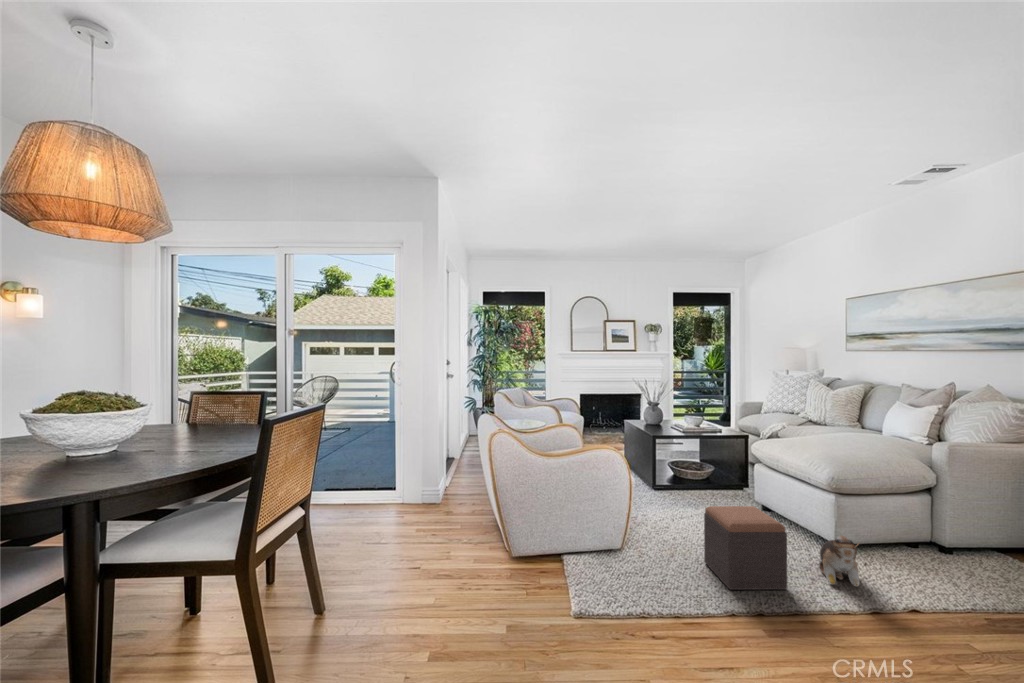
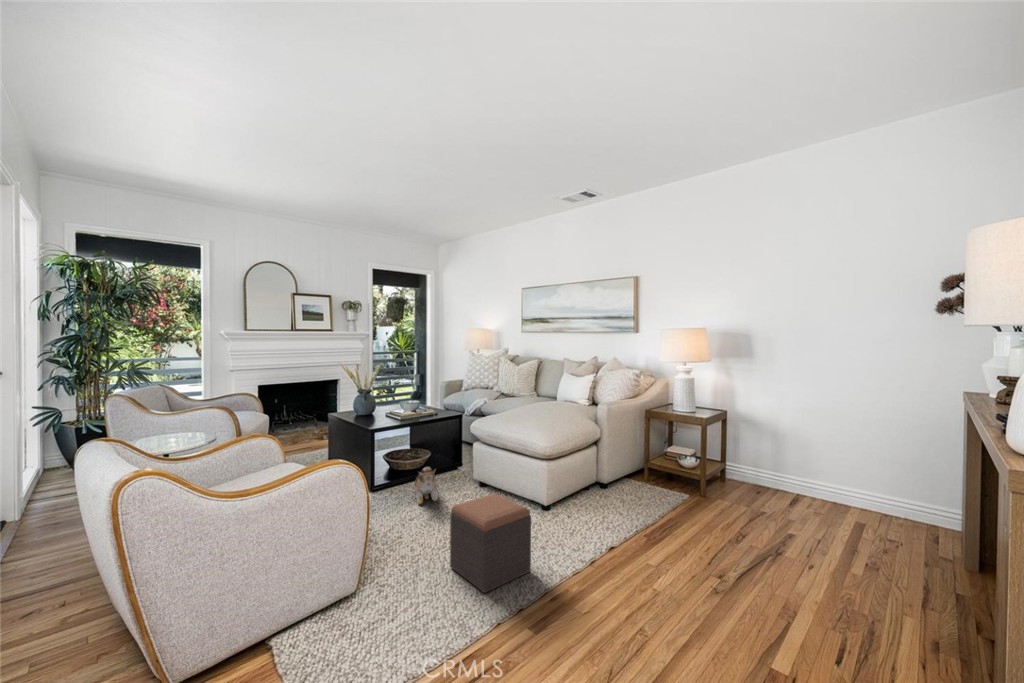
plush toy: present [819,536,859,587] -> present [415,467,438,504]

